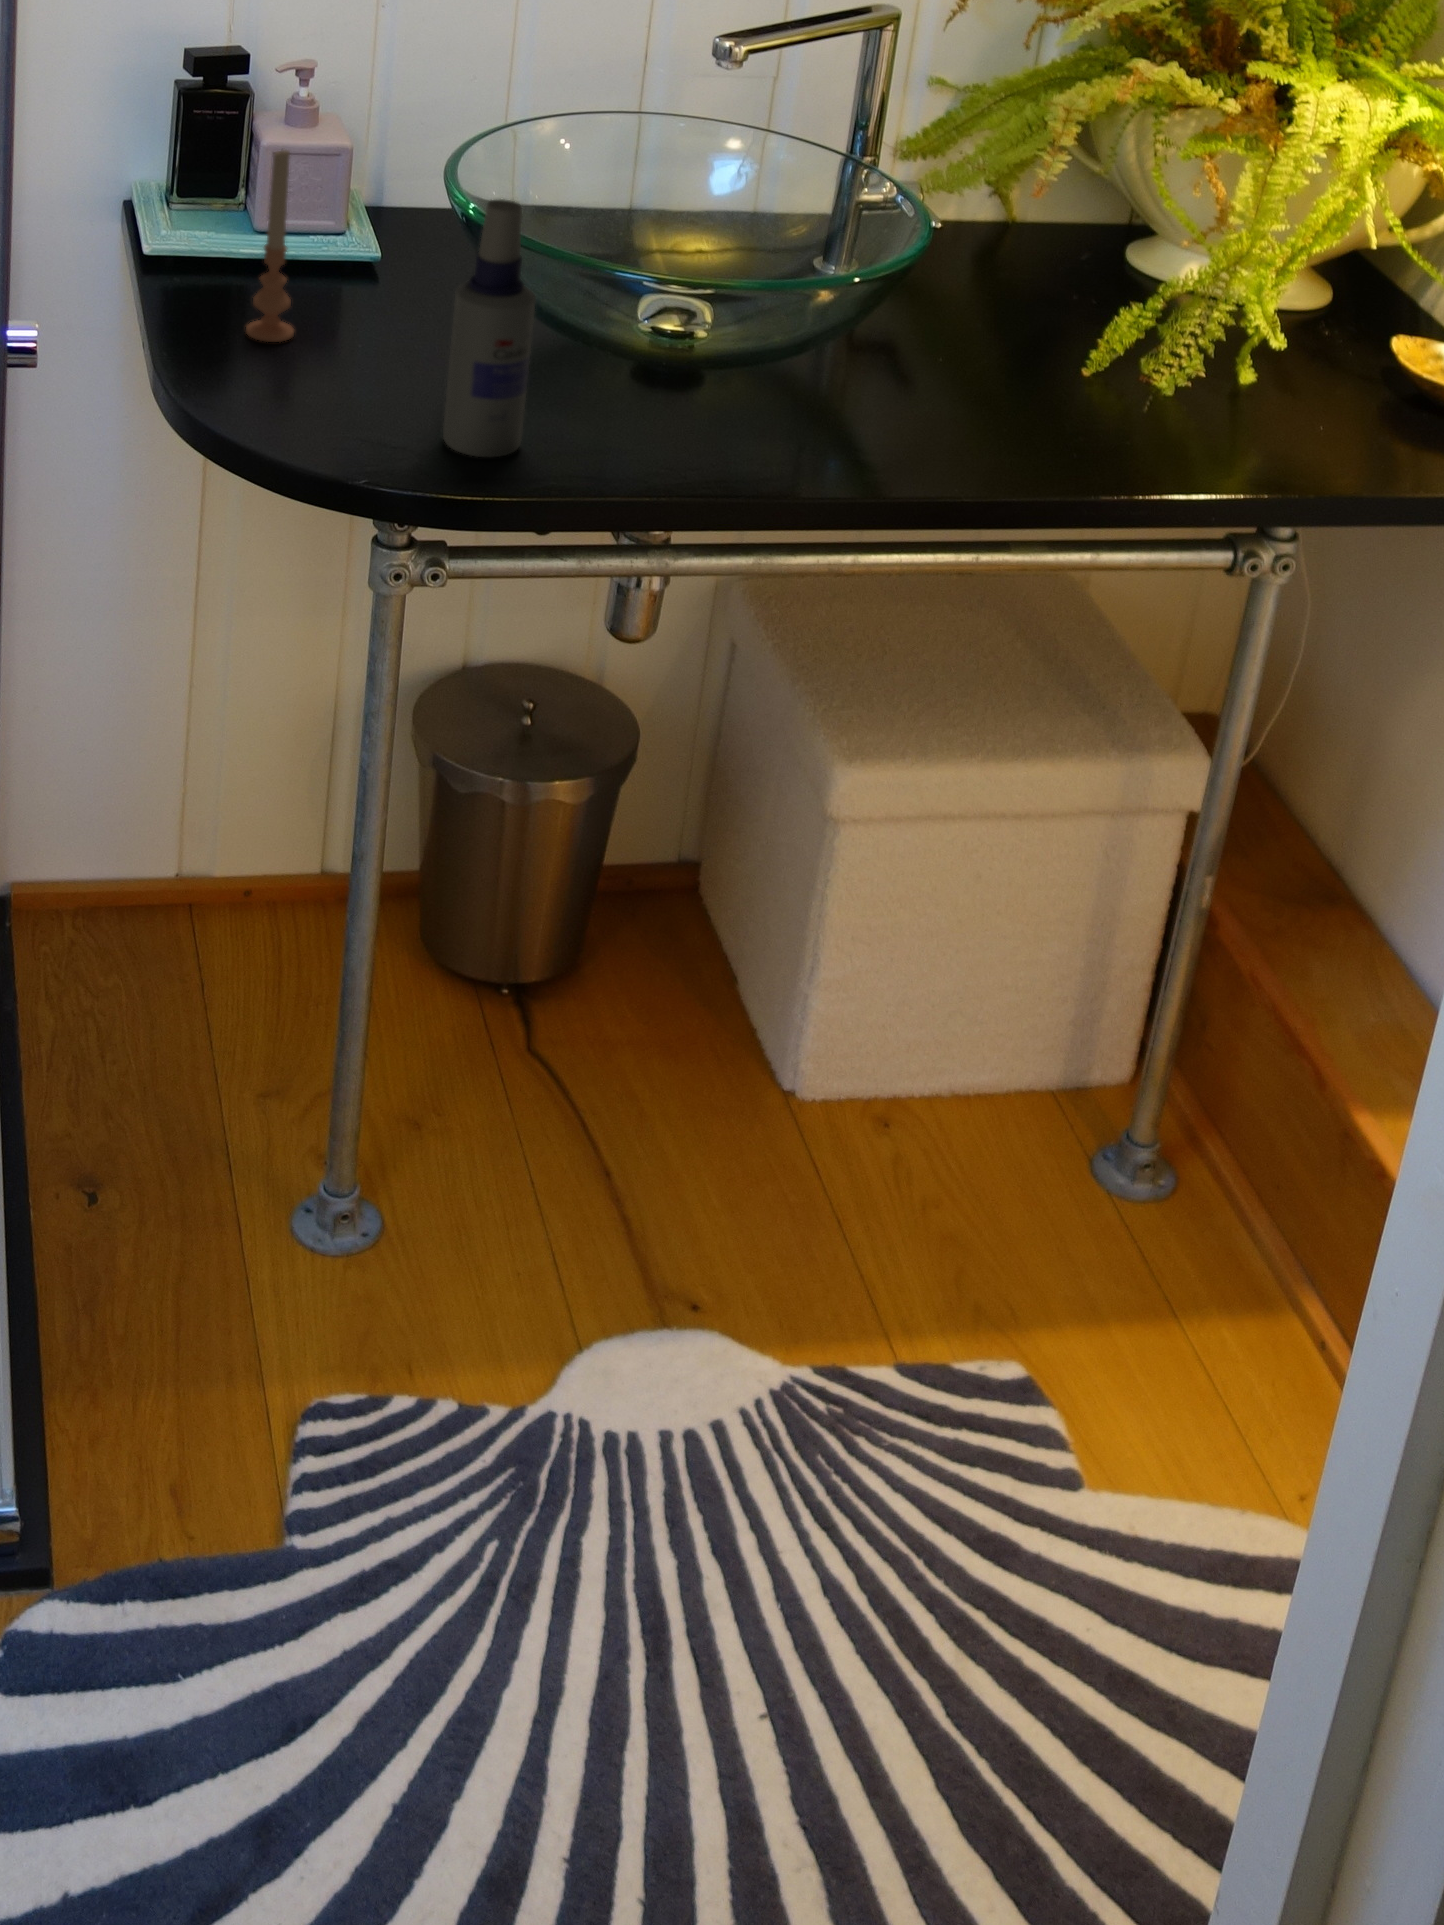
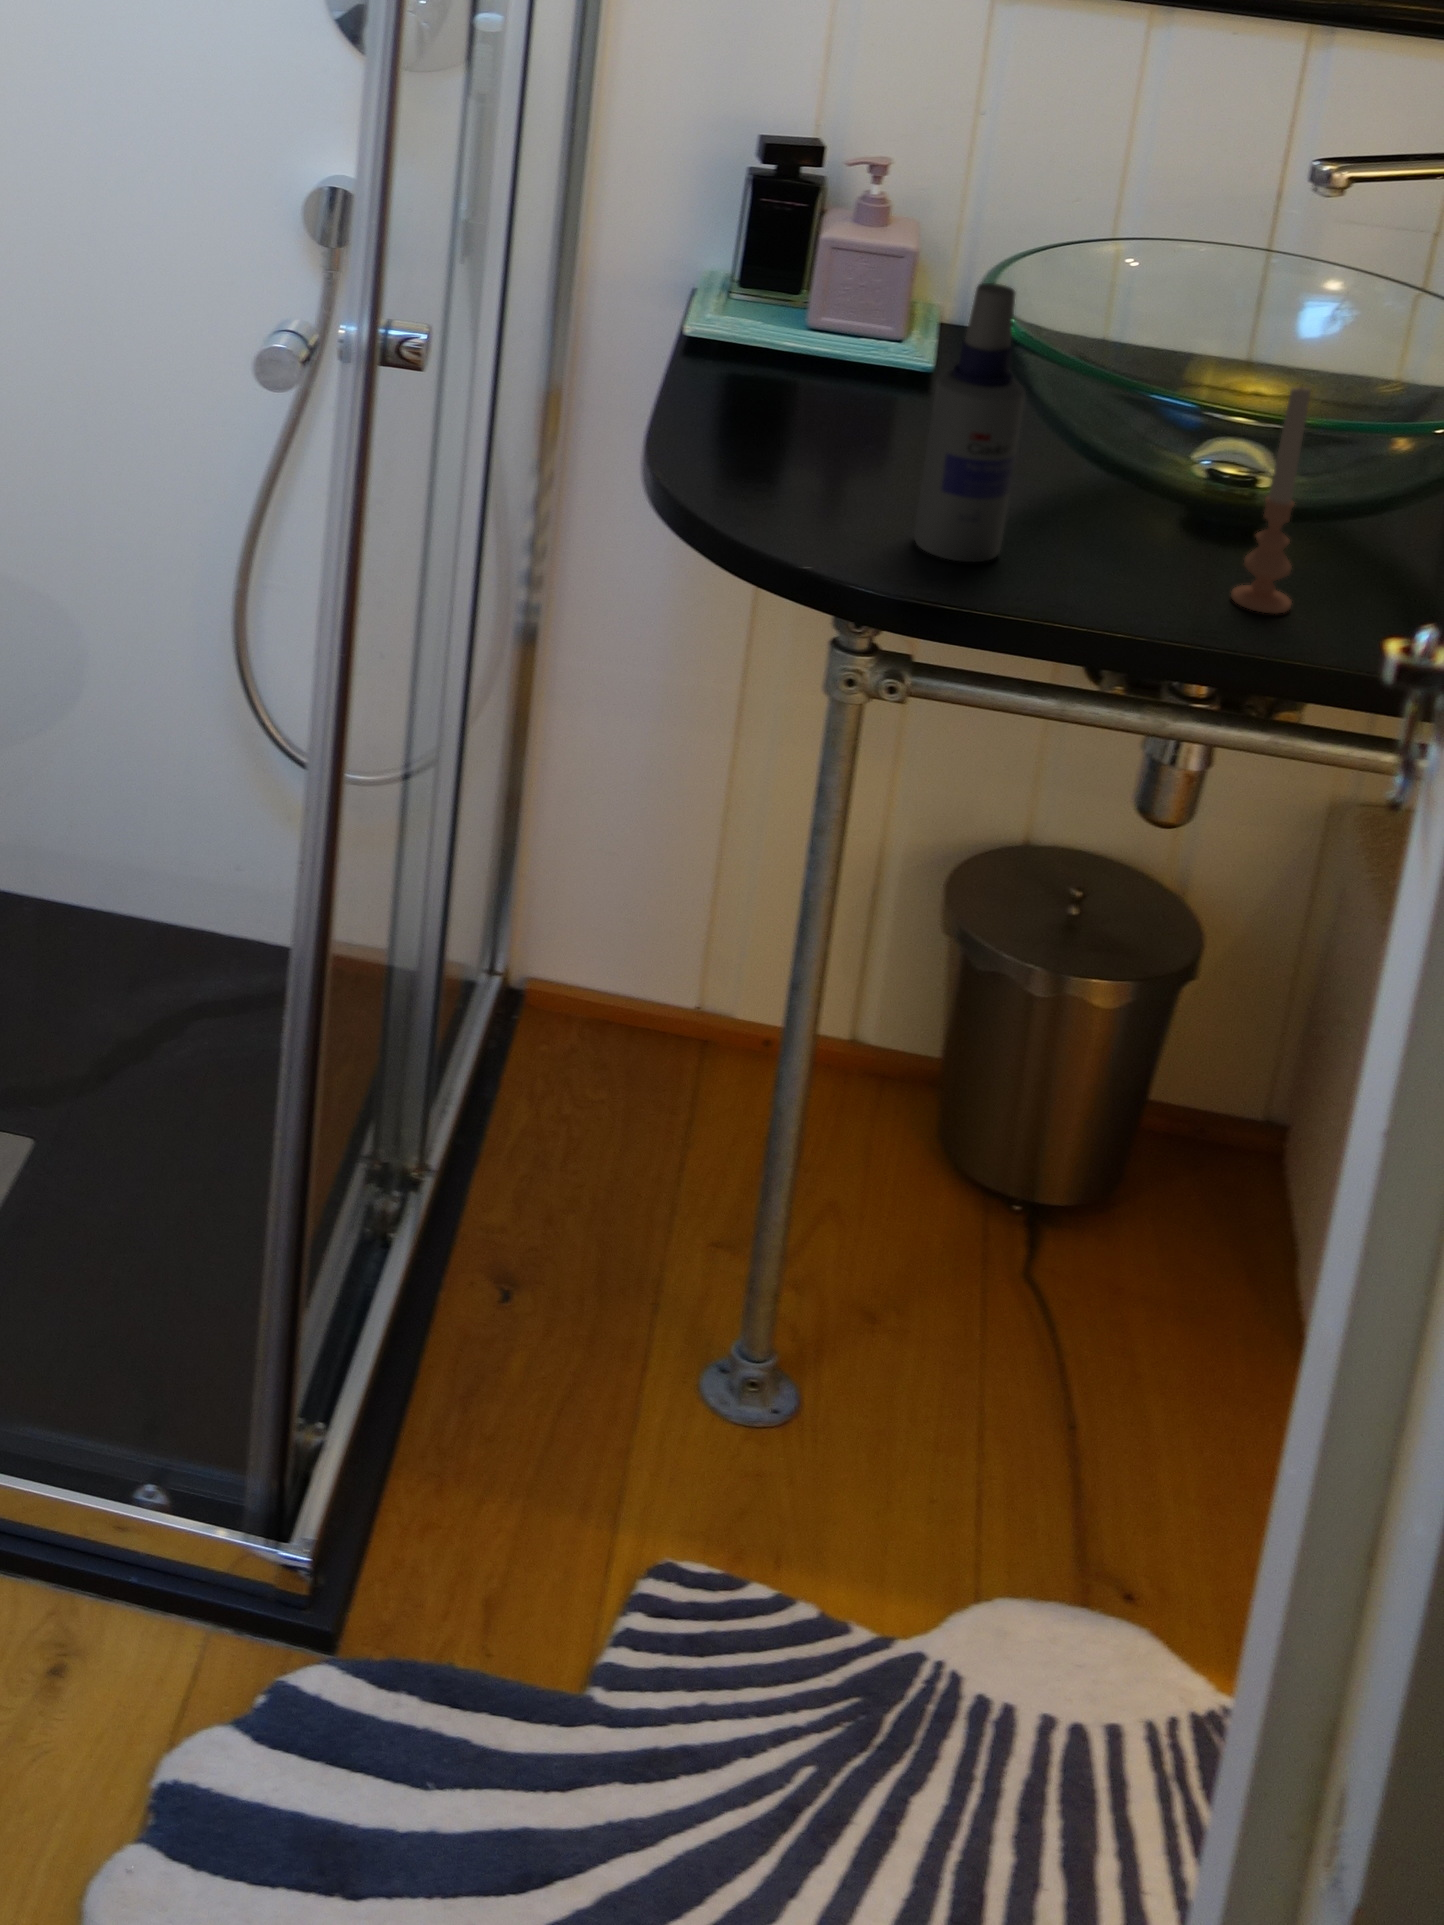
candle: present [246,150,294,342] -> present [1231,387,1311,613]

